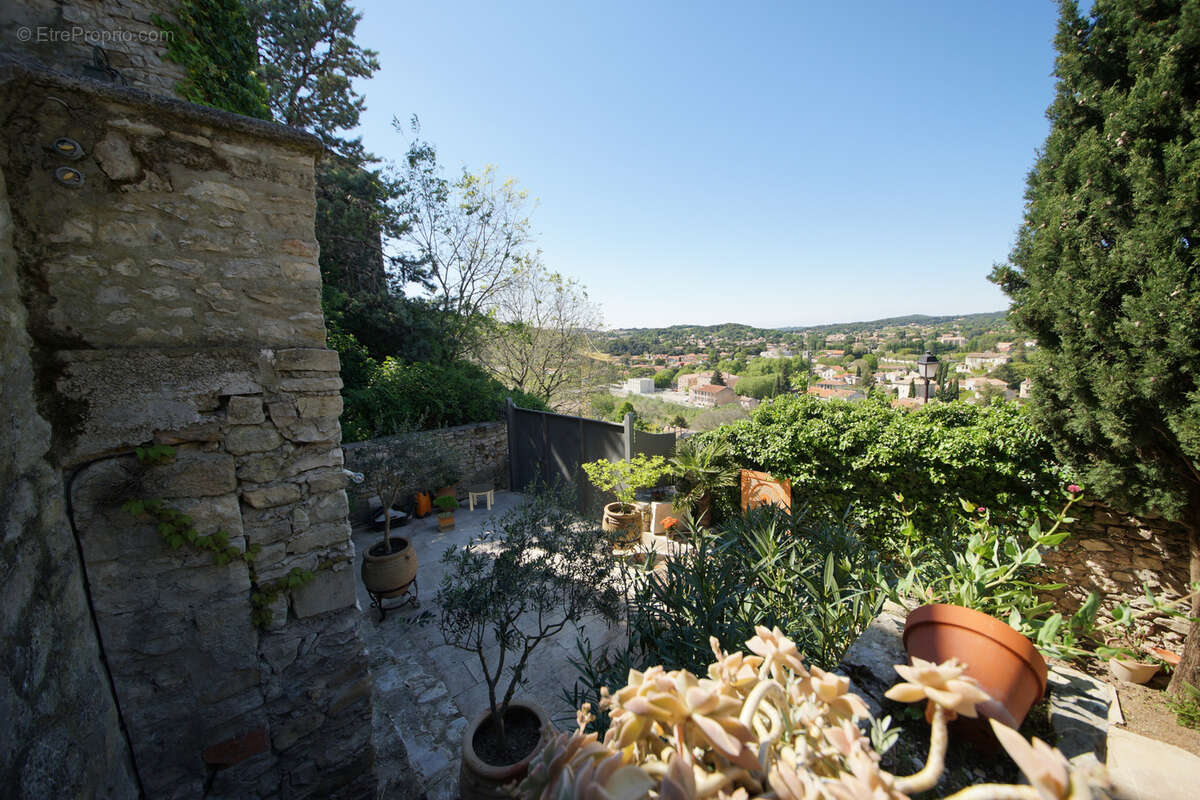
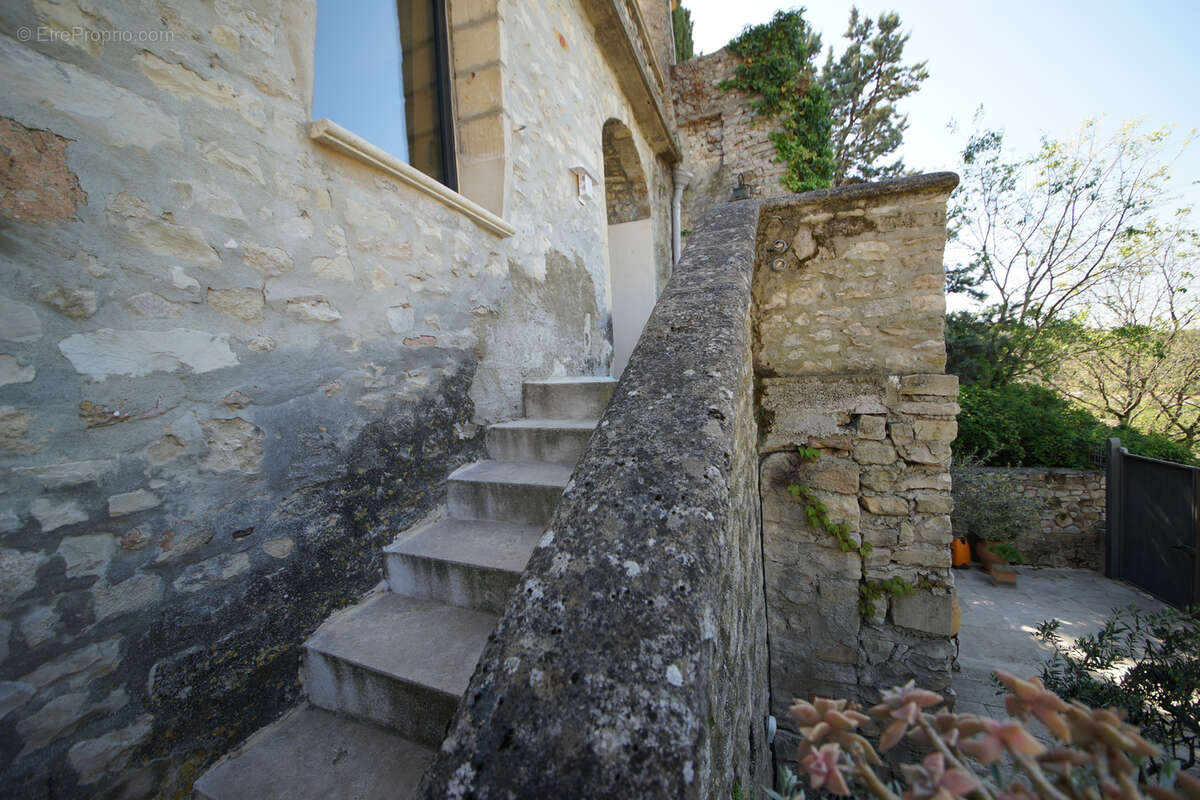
round table: present [467,483,495,511] -> none [1033,541,1083,582]

